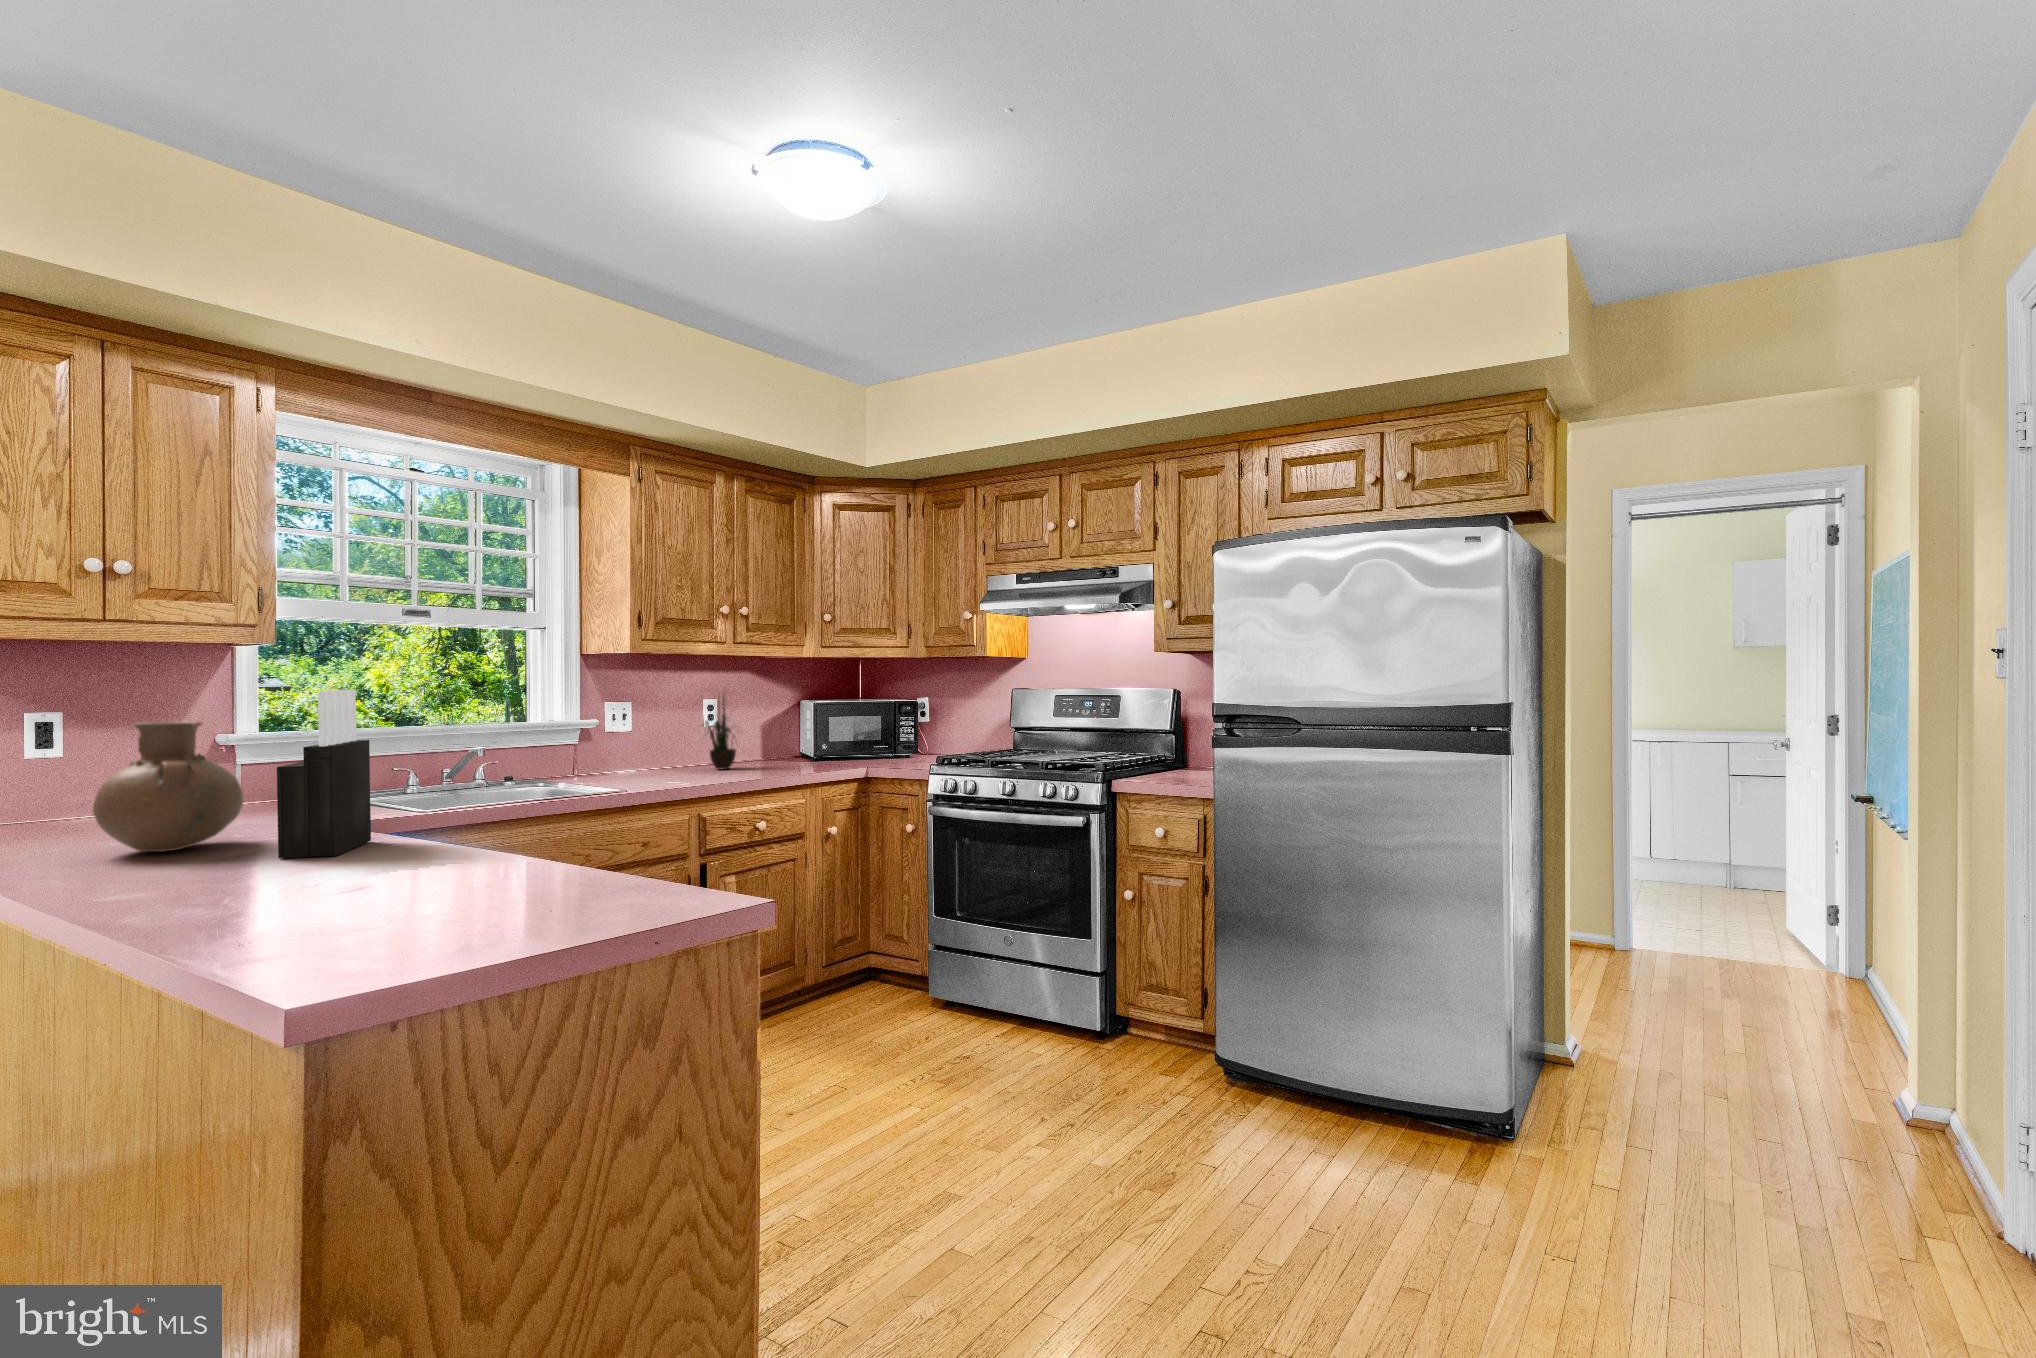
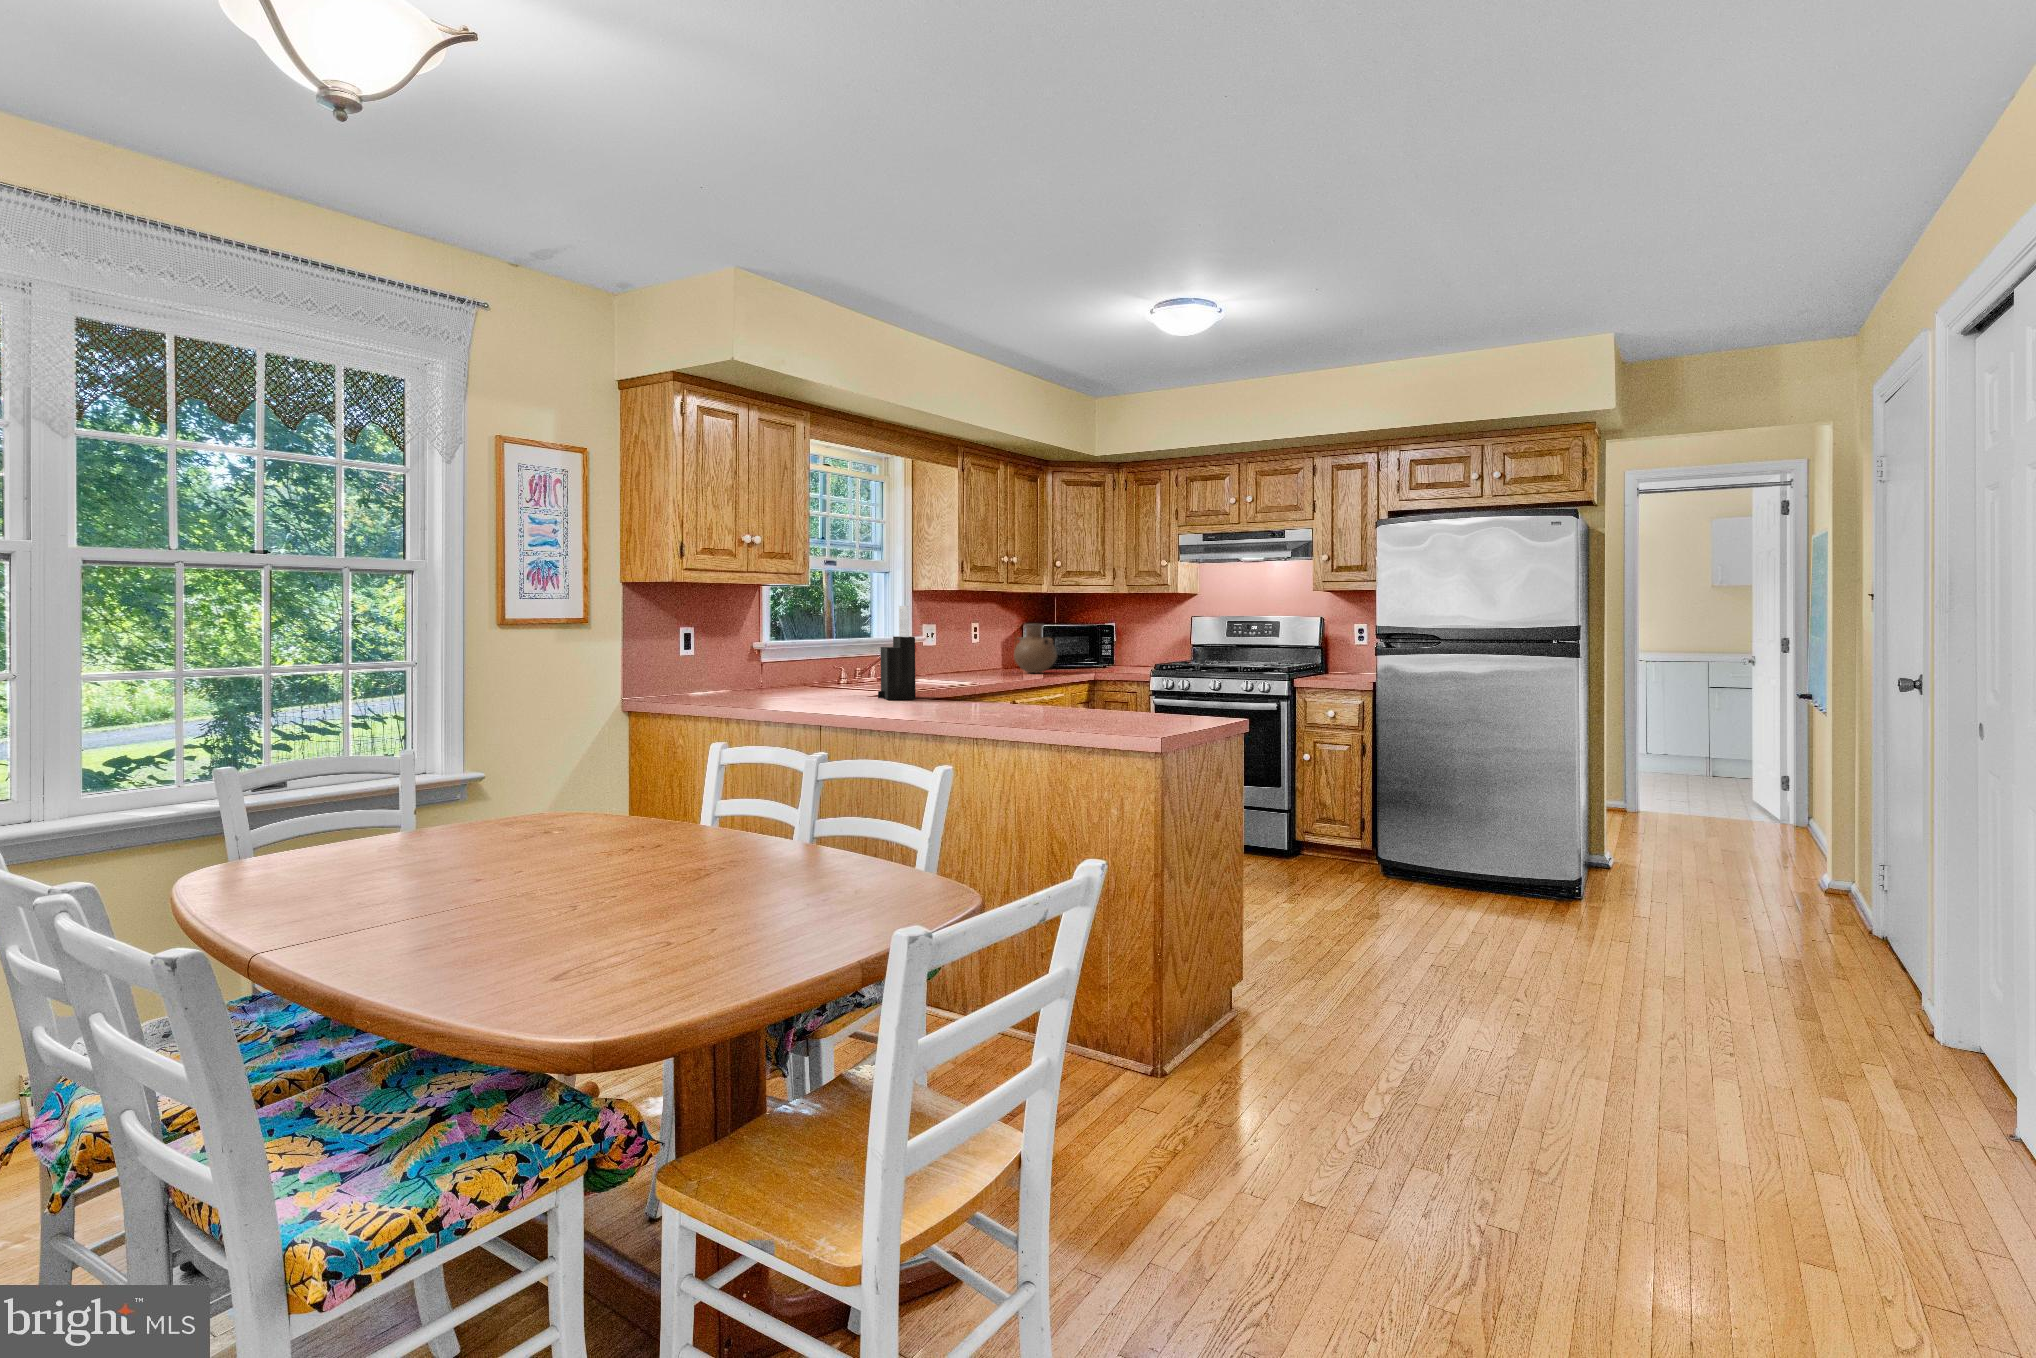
potted plant: present [705,696,736,770] -> none [976,610,1010,677]
vase: present [93,721,243,852] -> present [1014,623,1057,673]

